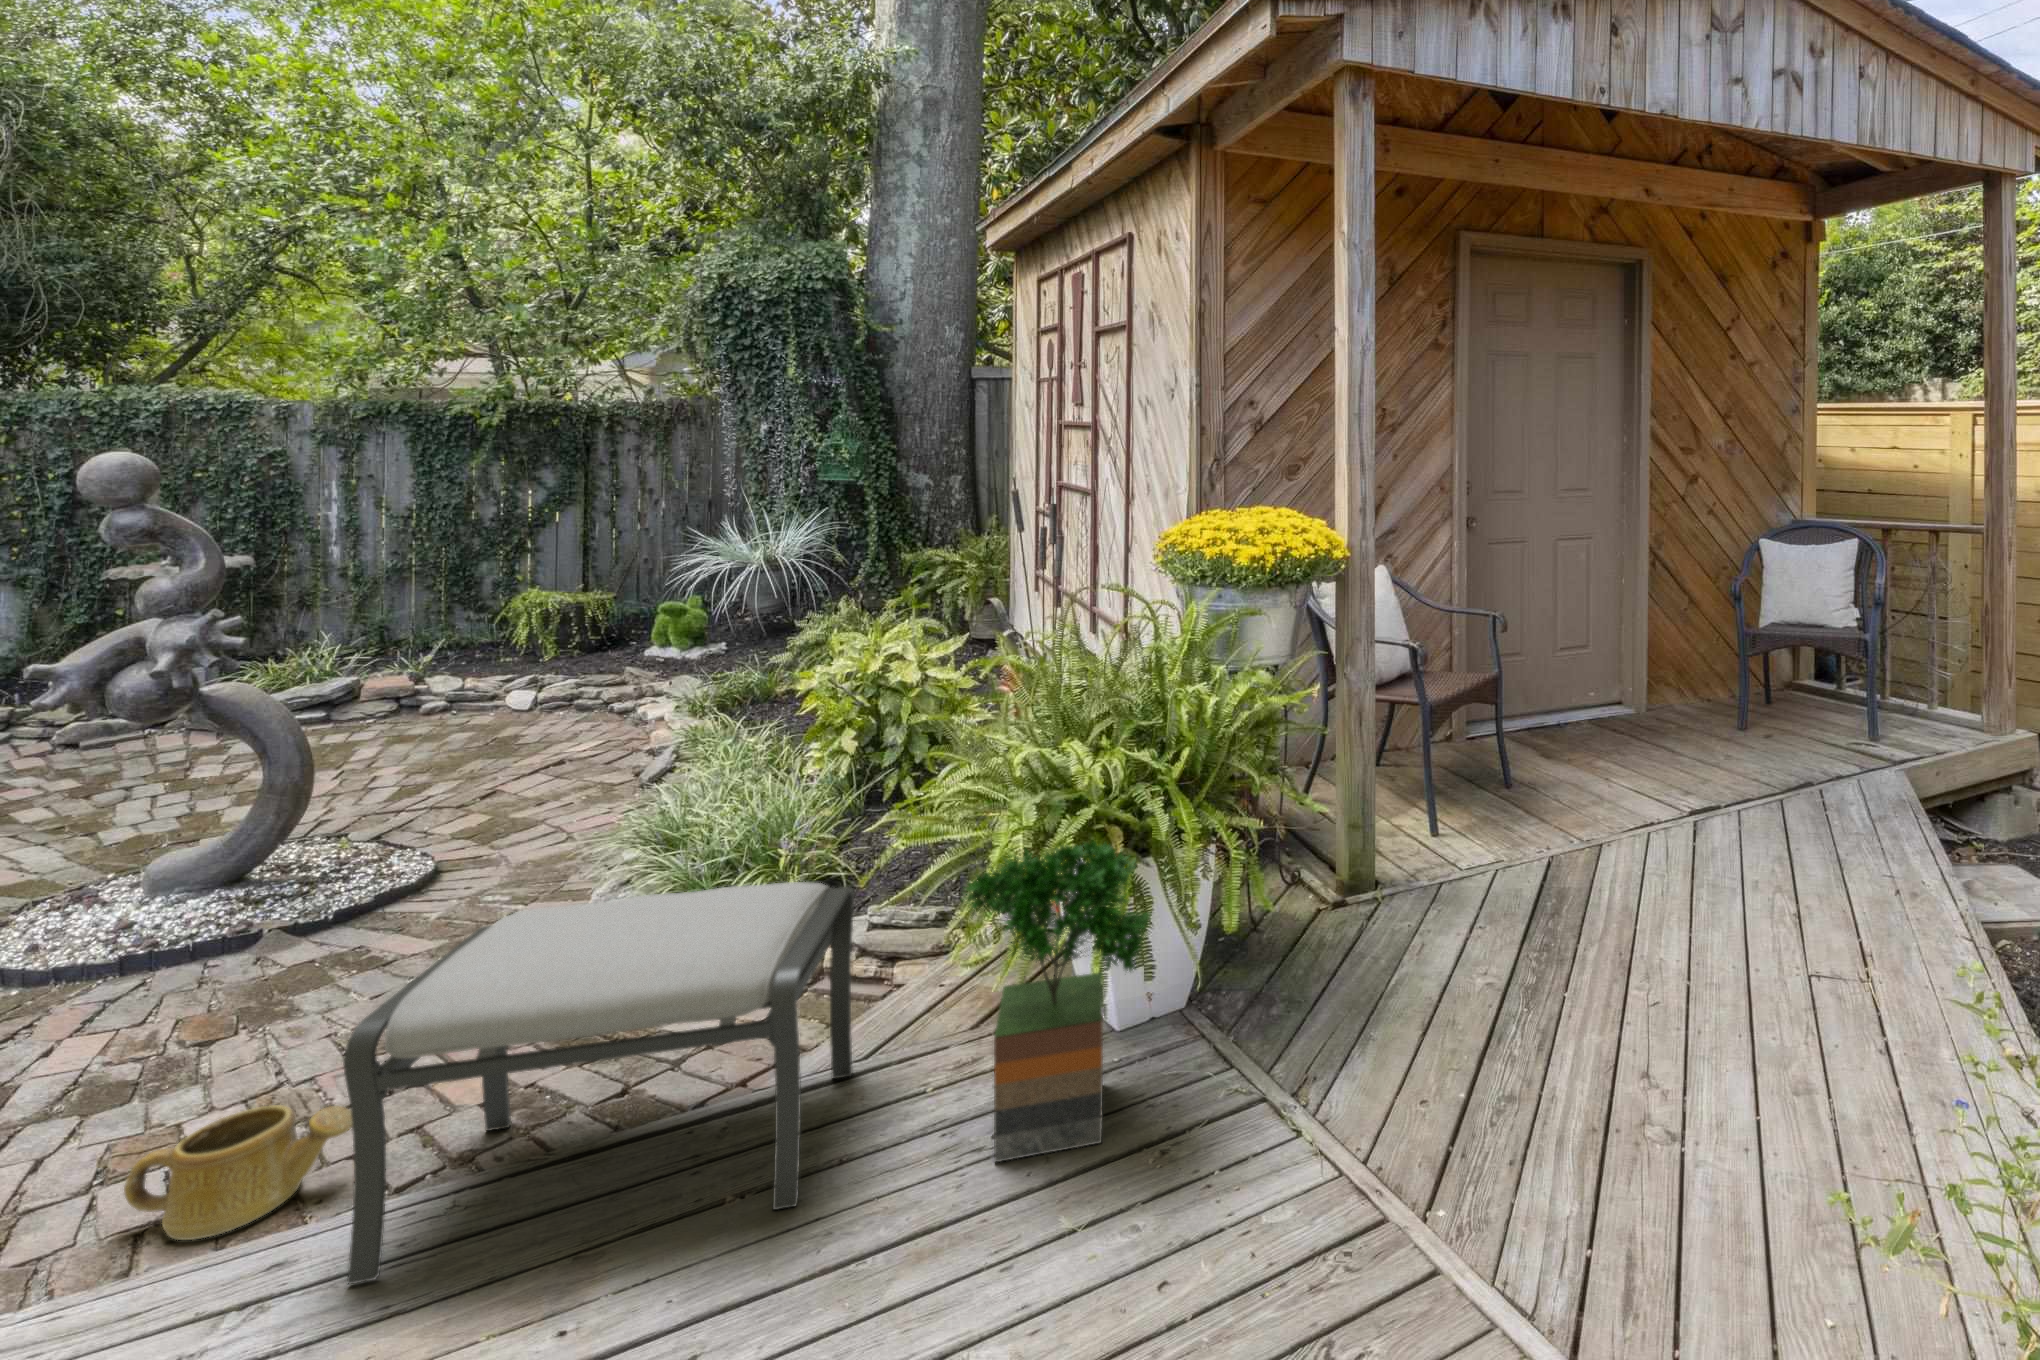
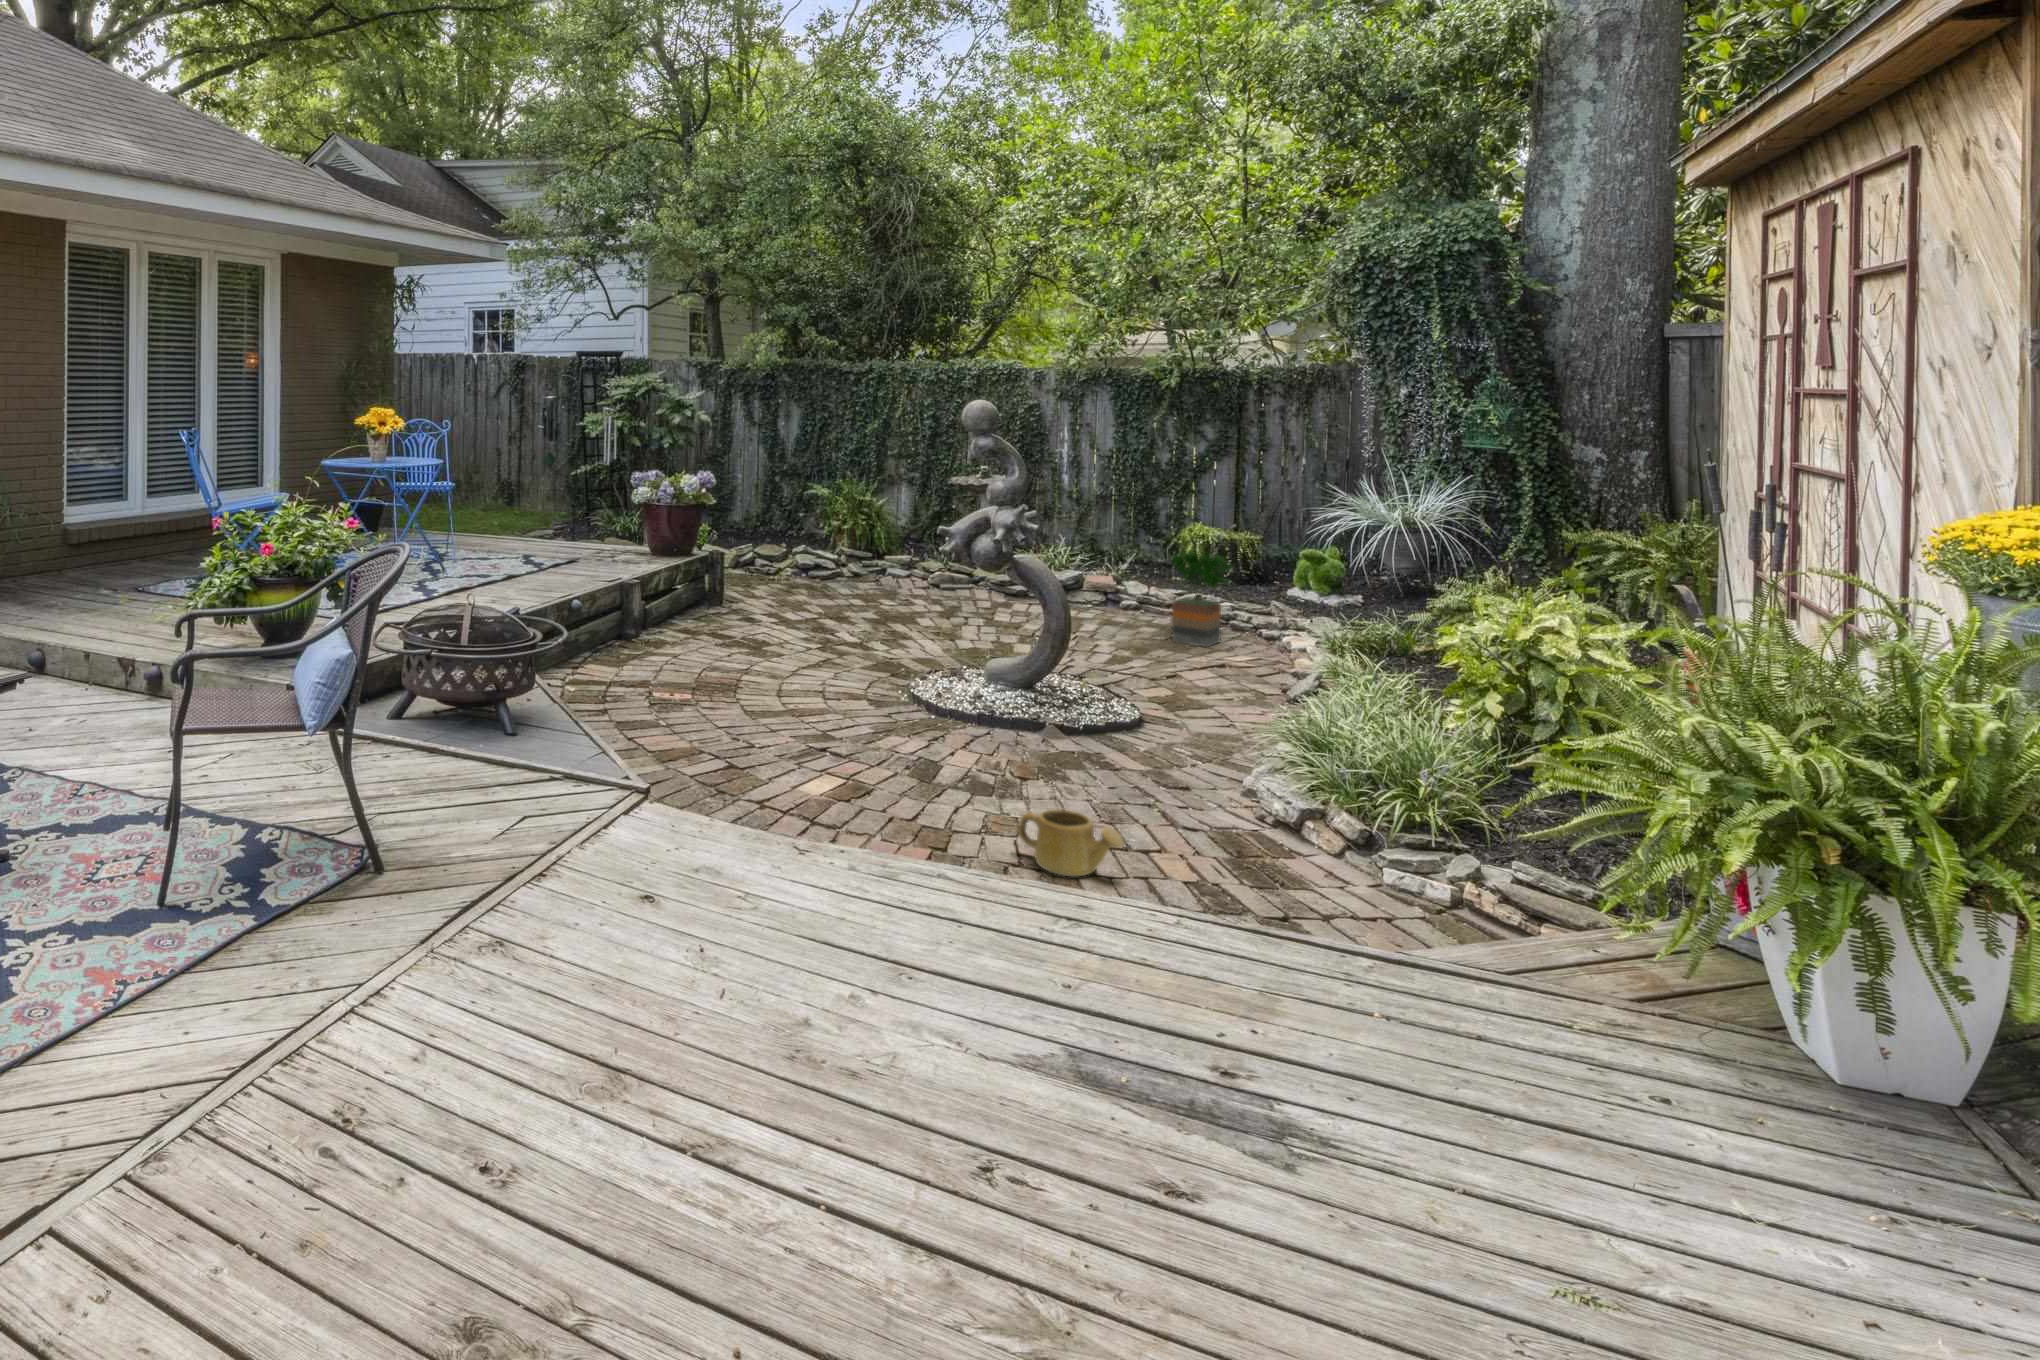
potted tree: present [963,840,1150,1162] -> present [1170,551,1232,647]
ottoman: present [343,882,854,1284] -> none [1126,743,1492,1053]

